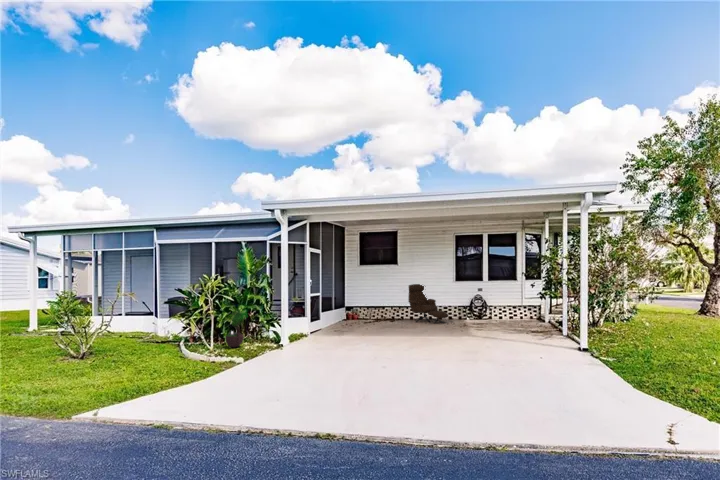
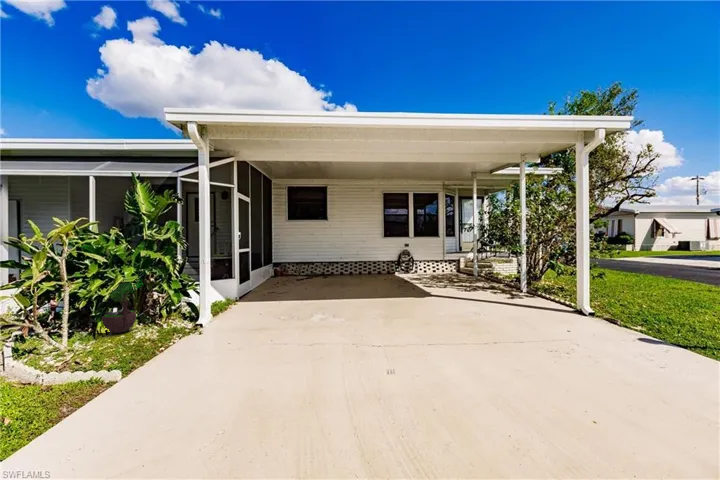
lounge chair: present [408,284,448,323] -> none [340,240,380,279]

